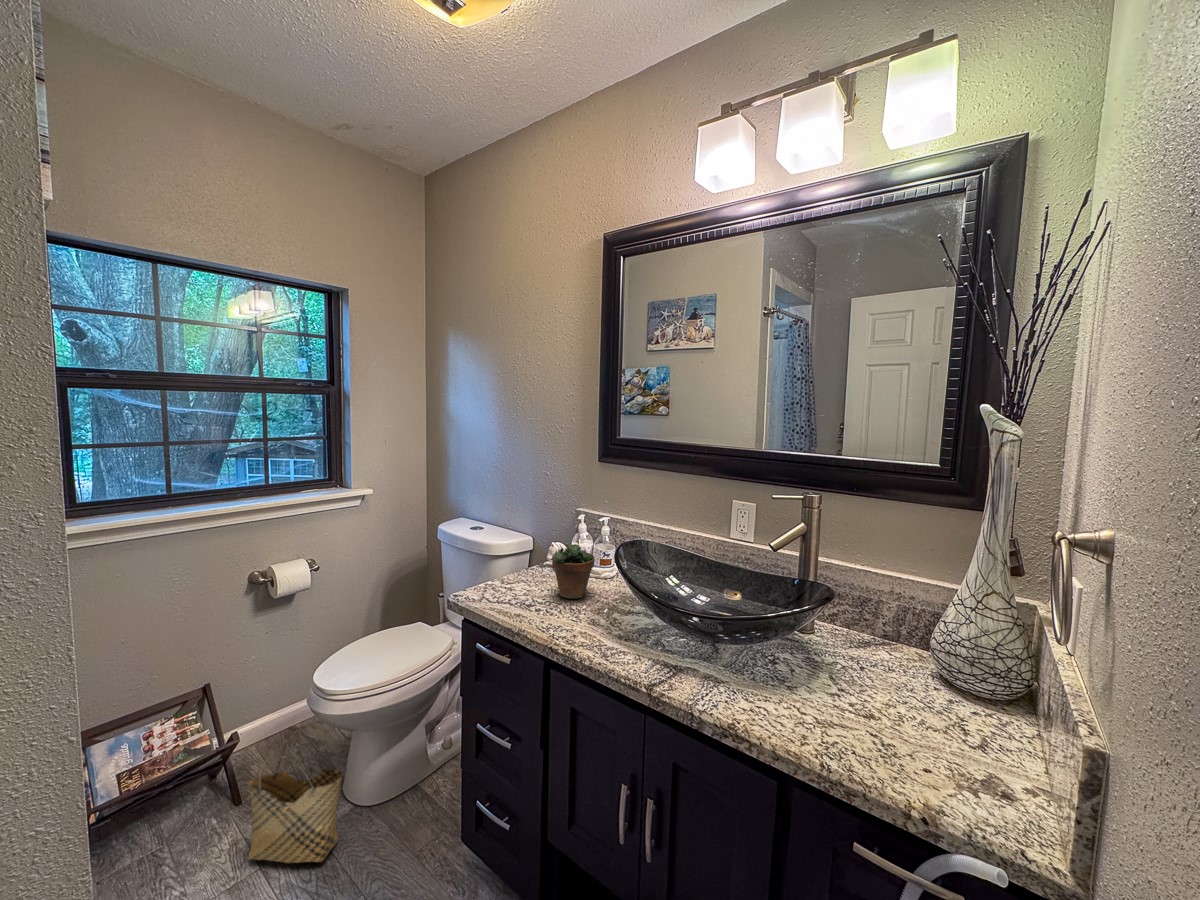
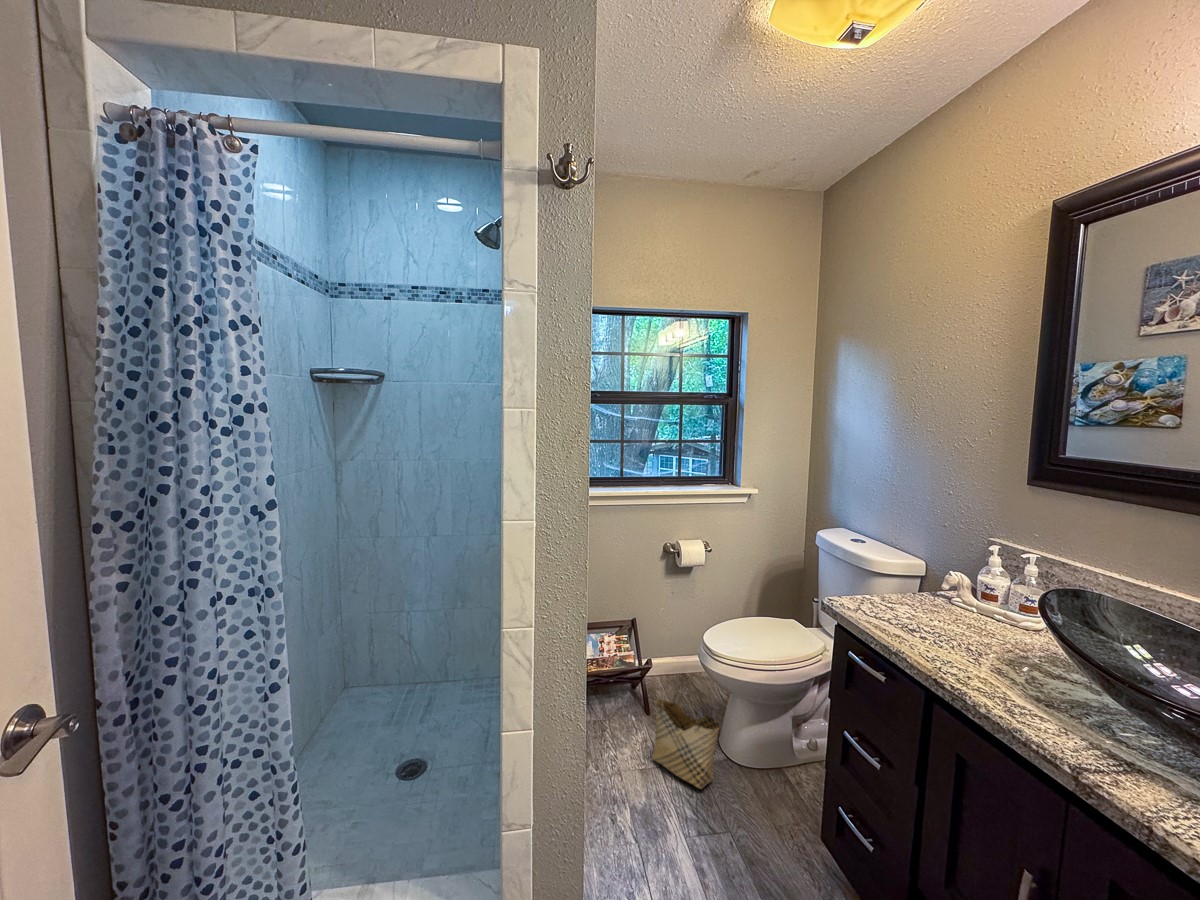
succulent plant: present [552,526,595,599] -> none [946,556,1008,639]

